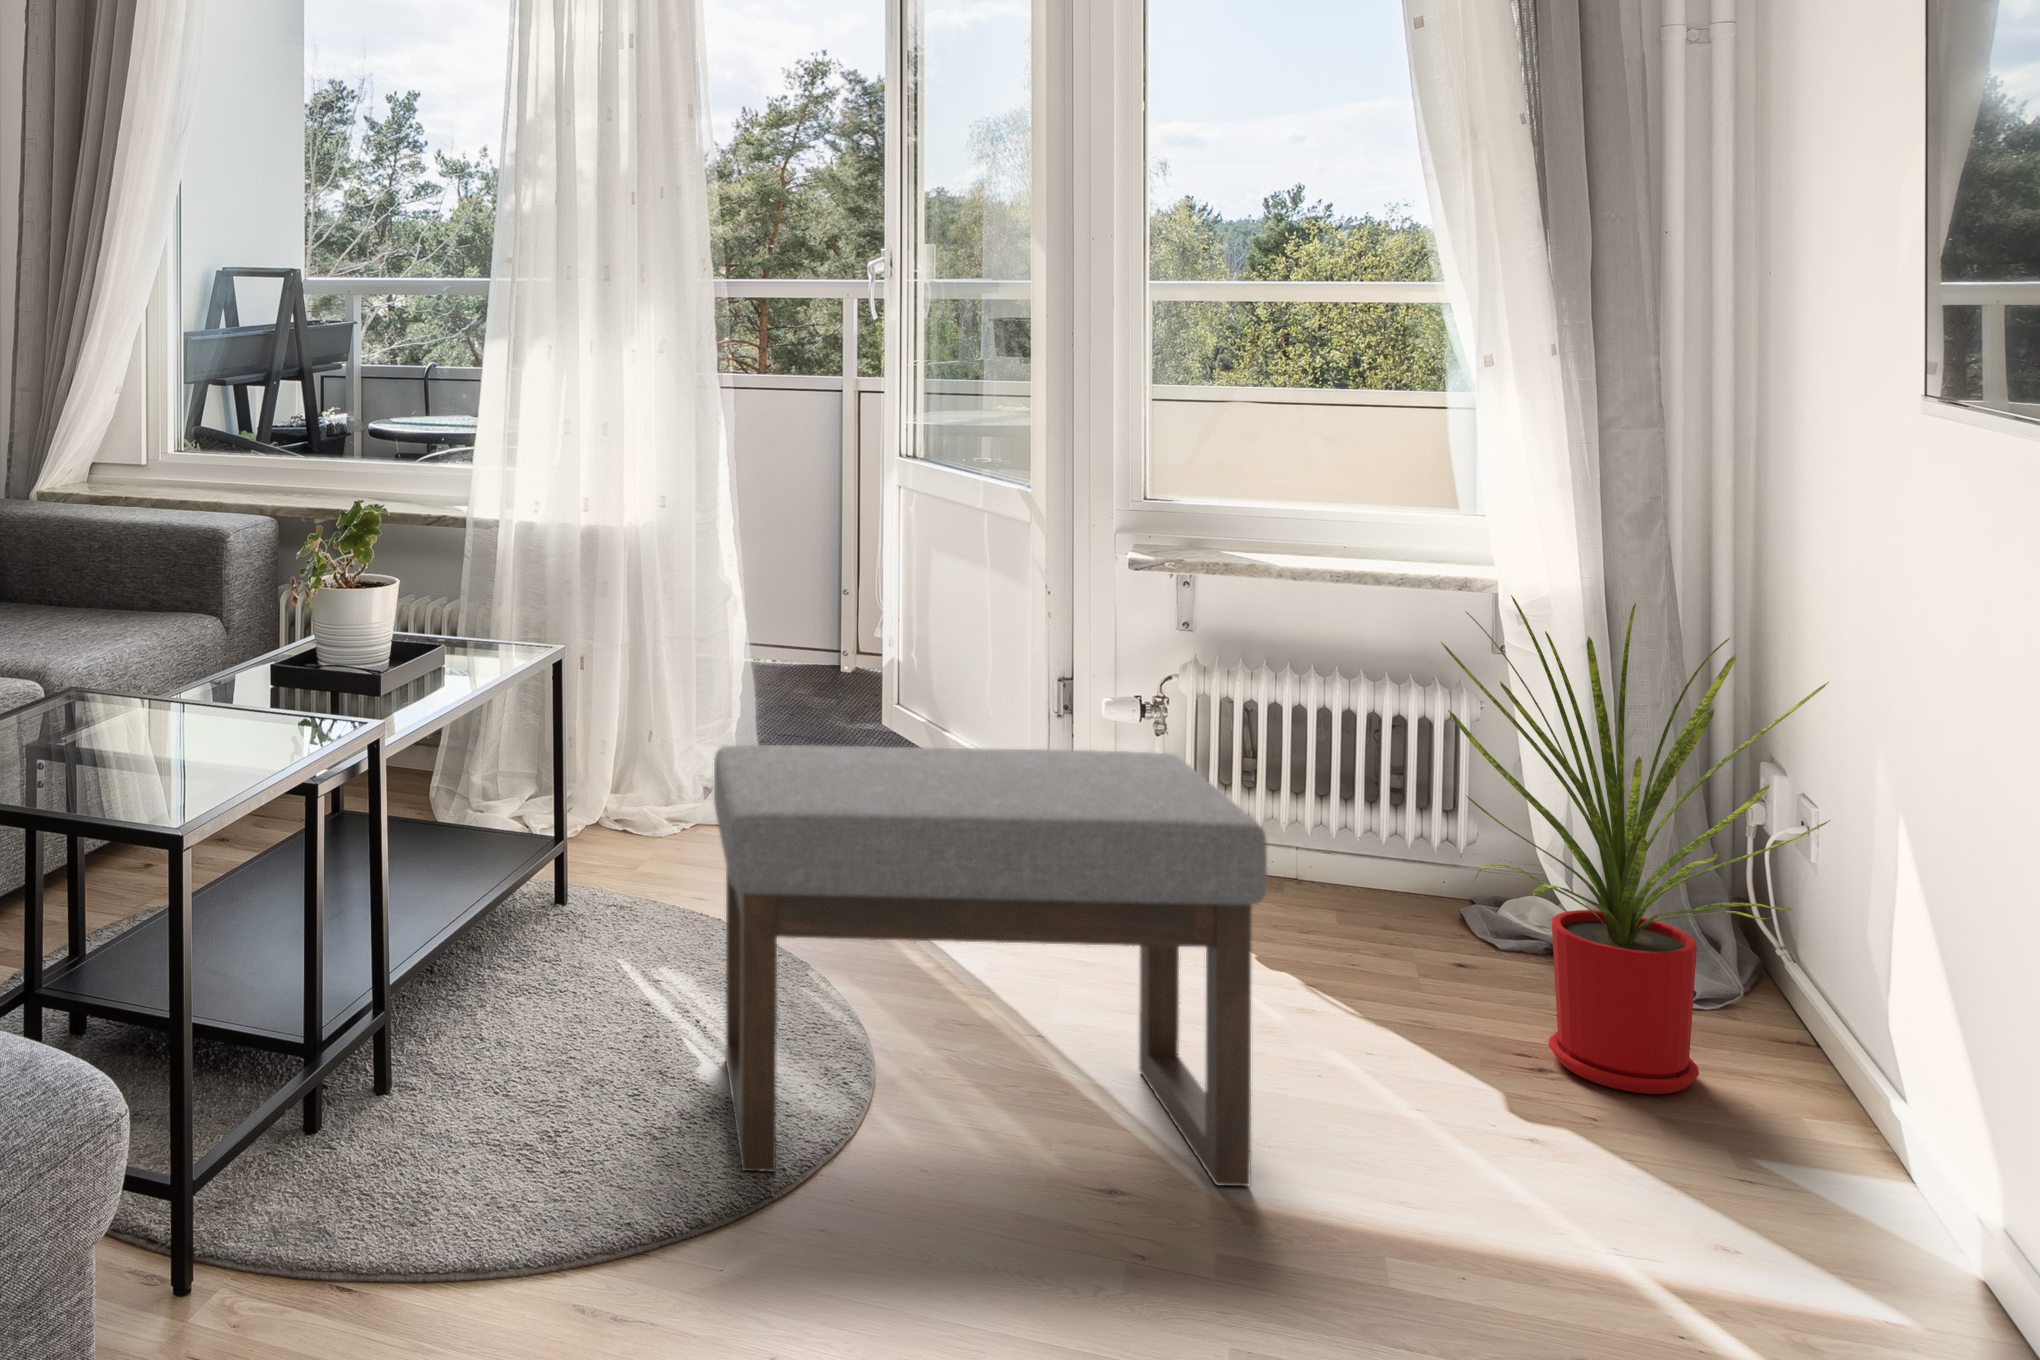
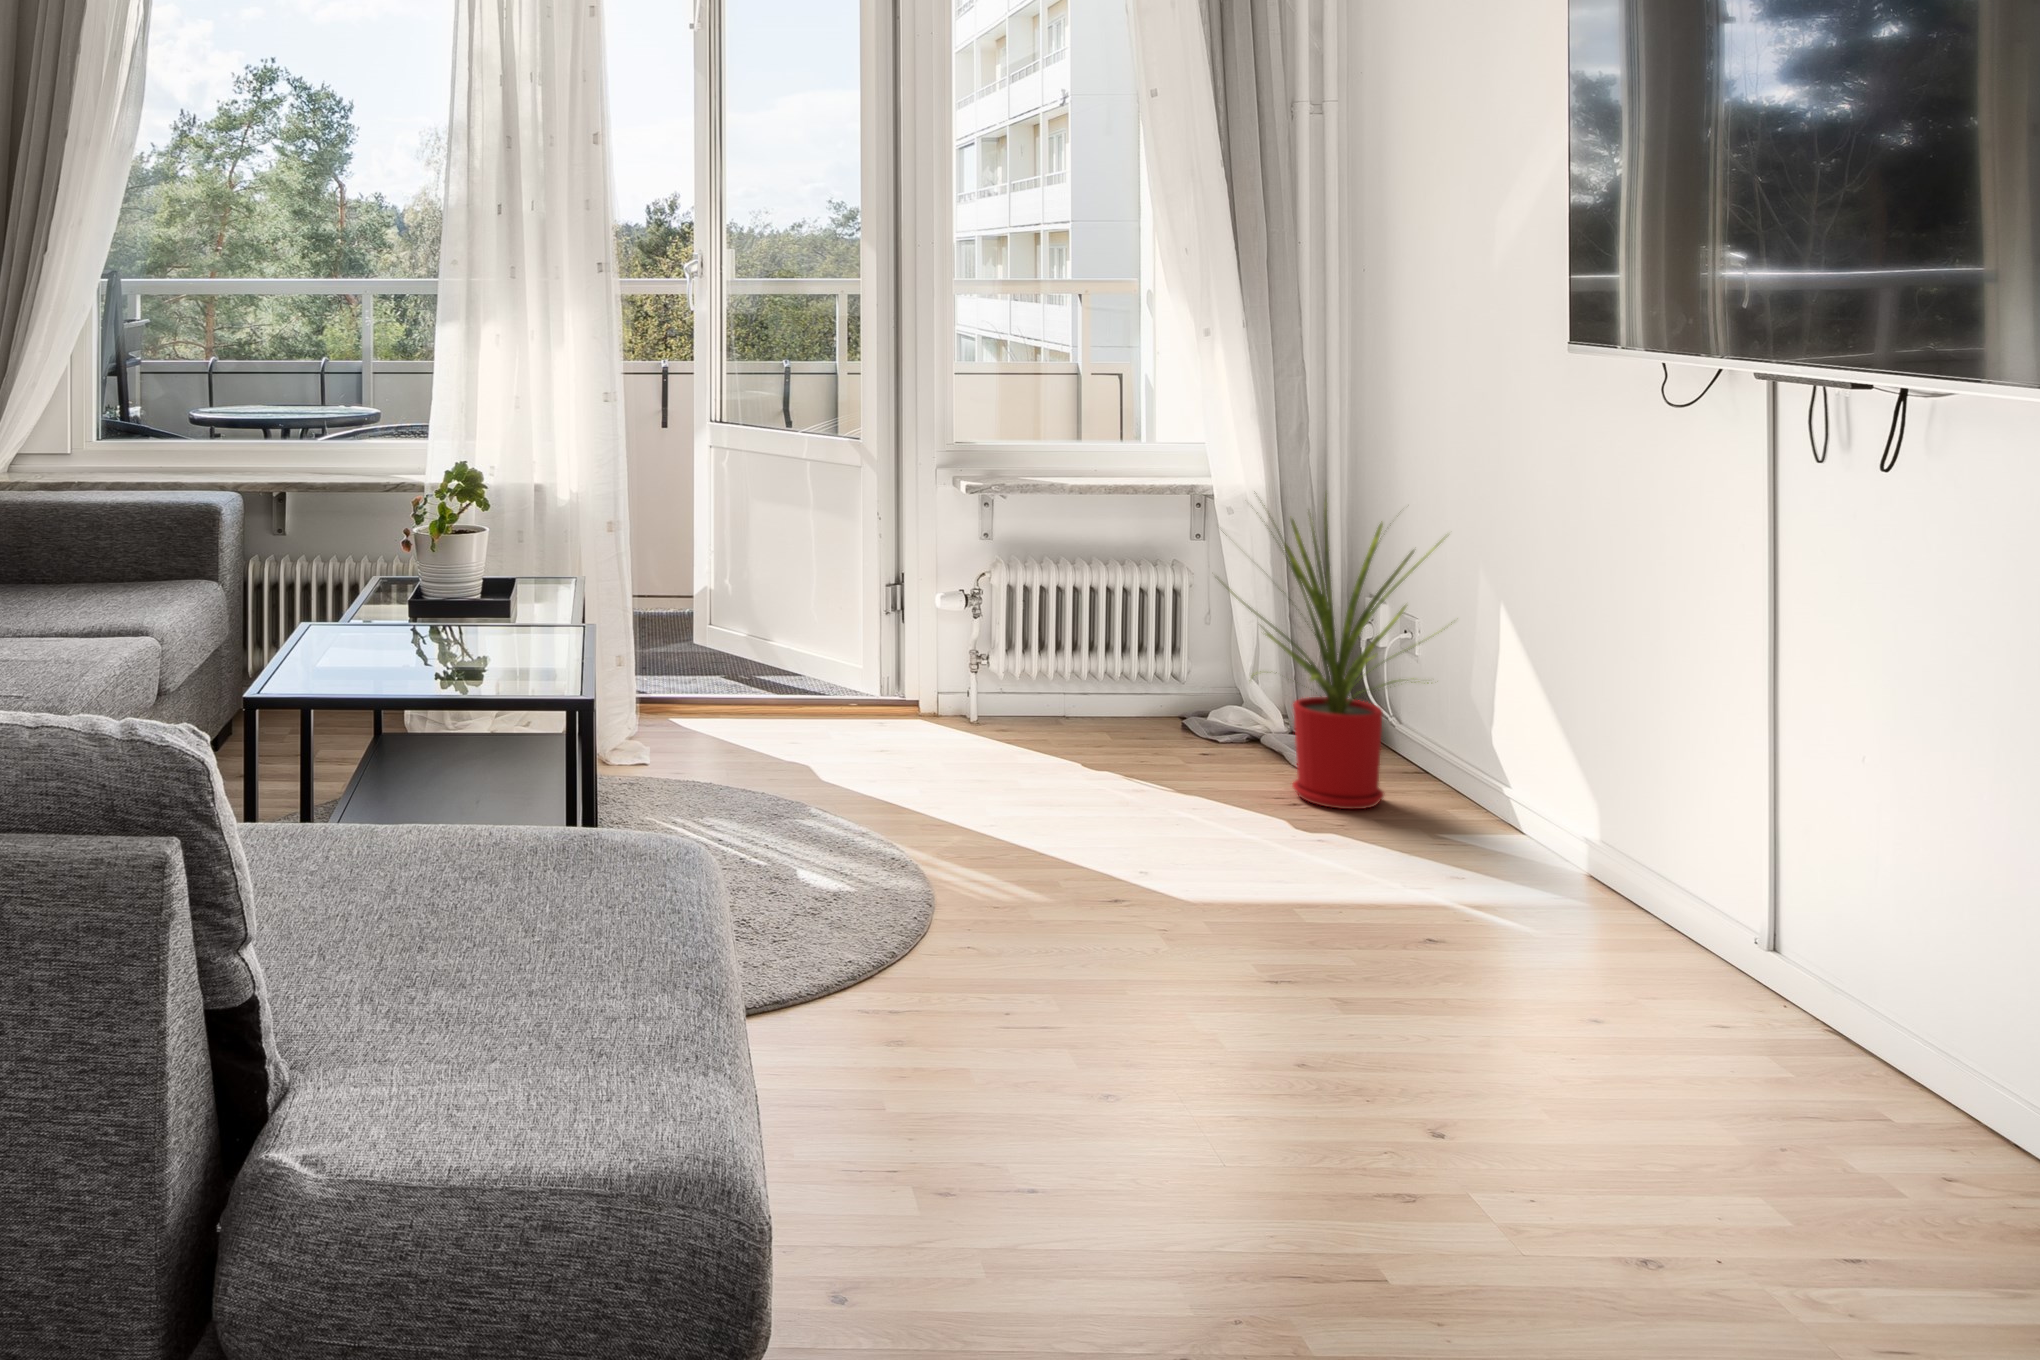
ottoman: present [714,745,1267,1186] -> none [796,609,1202,925]

